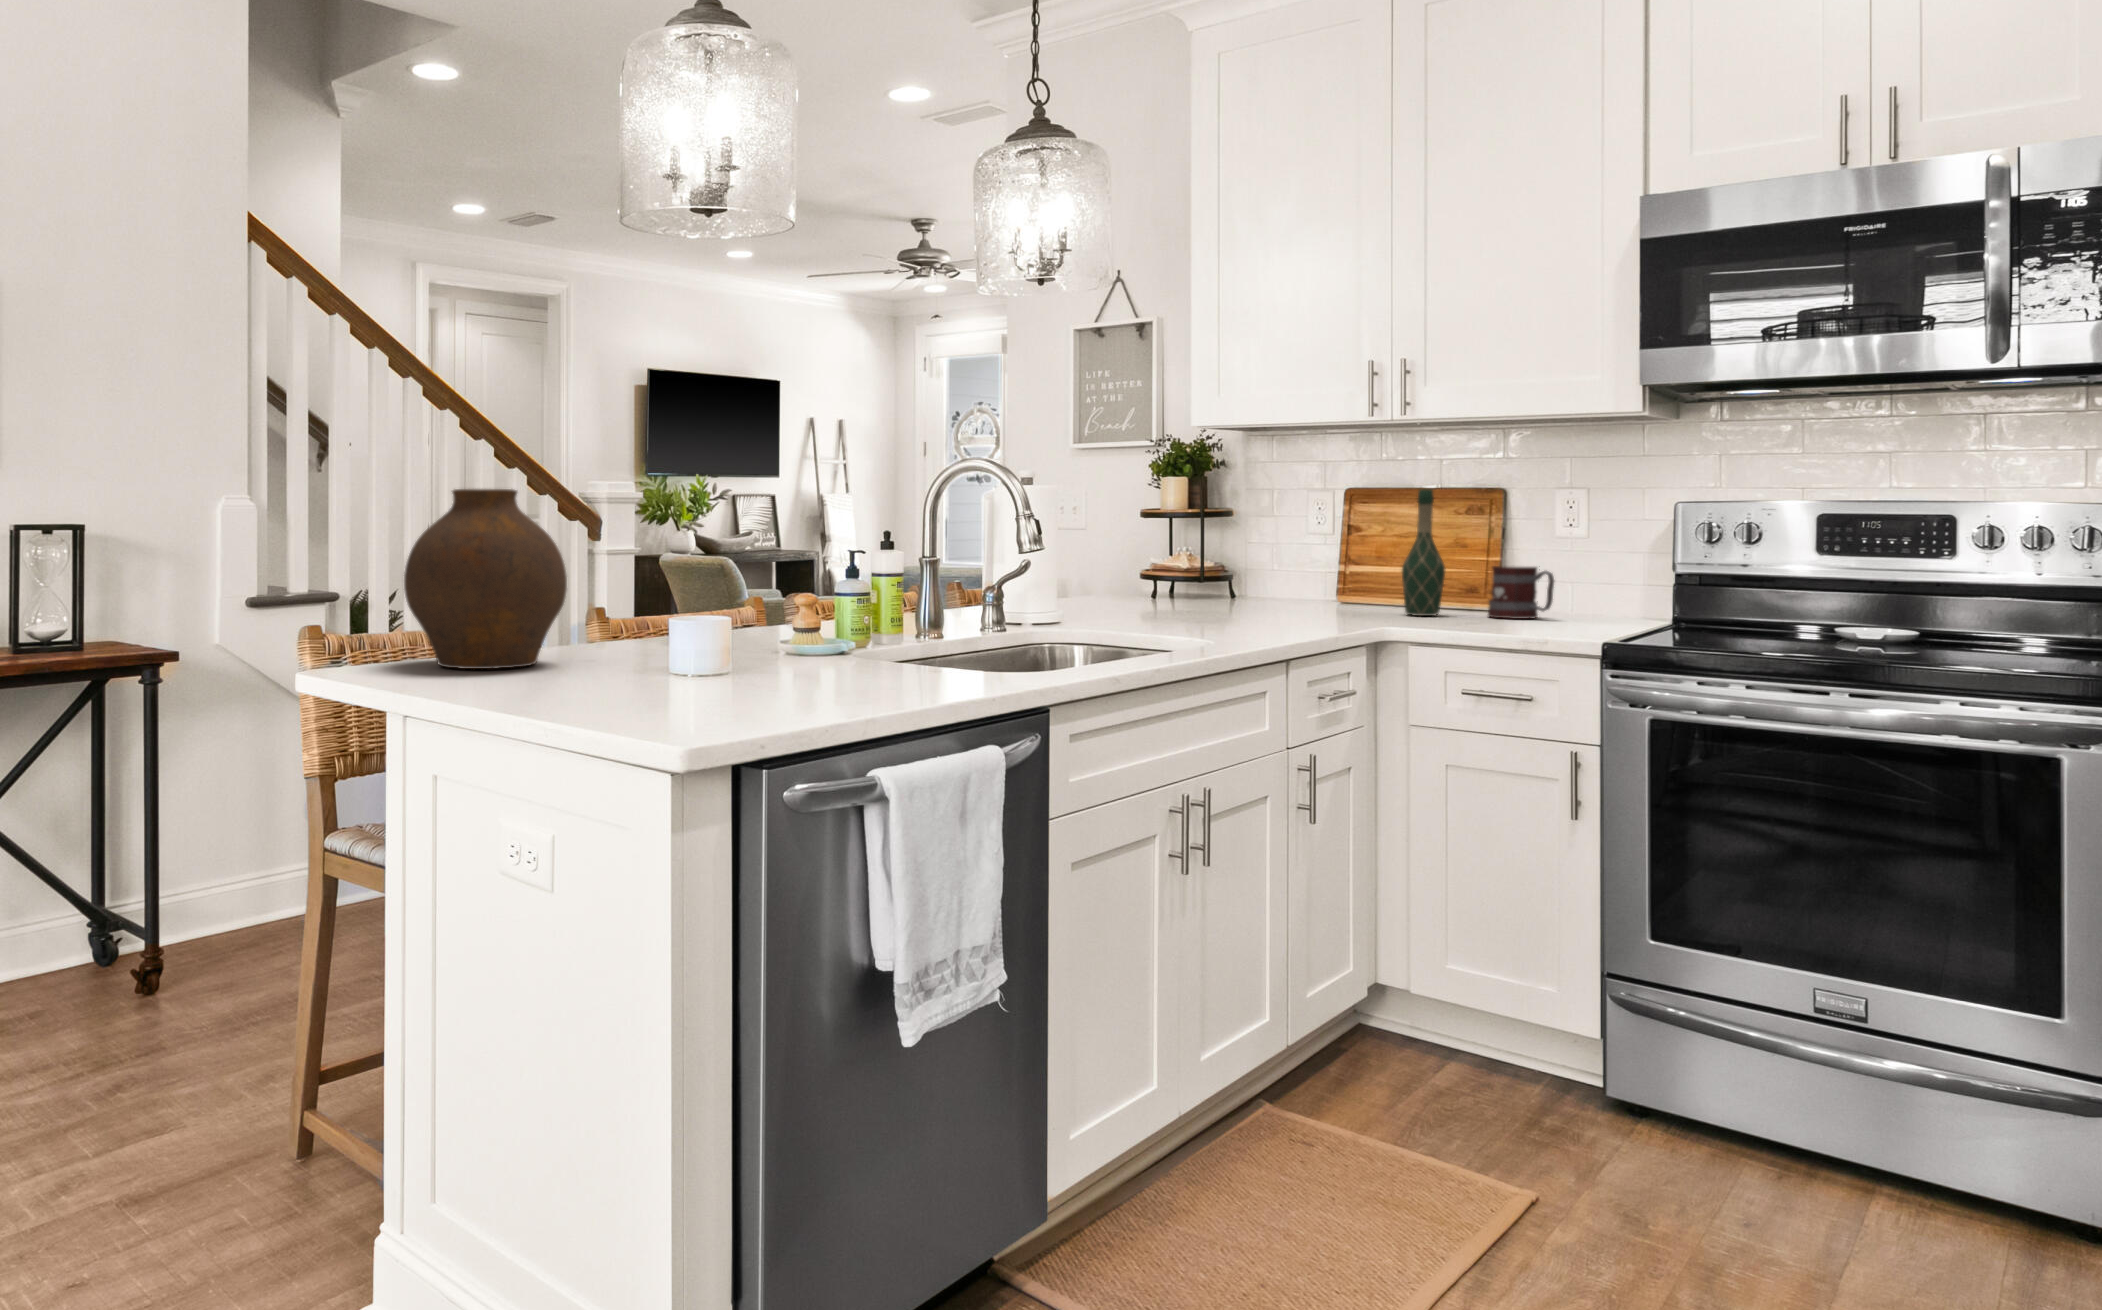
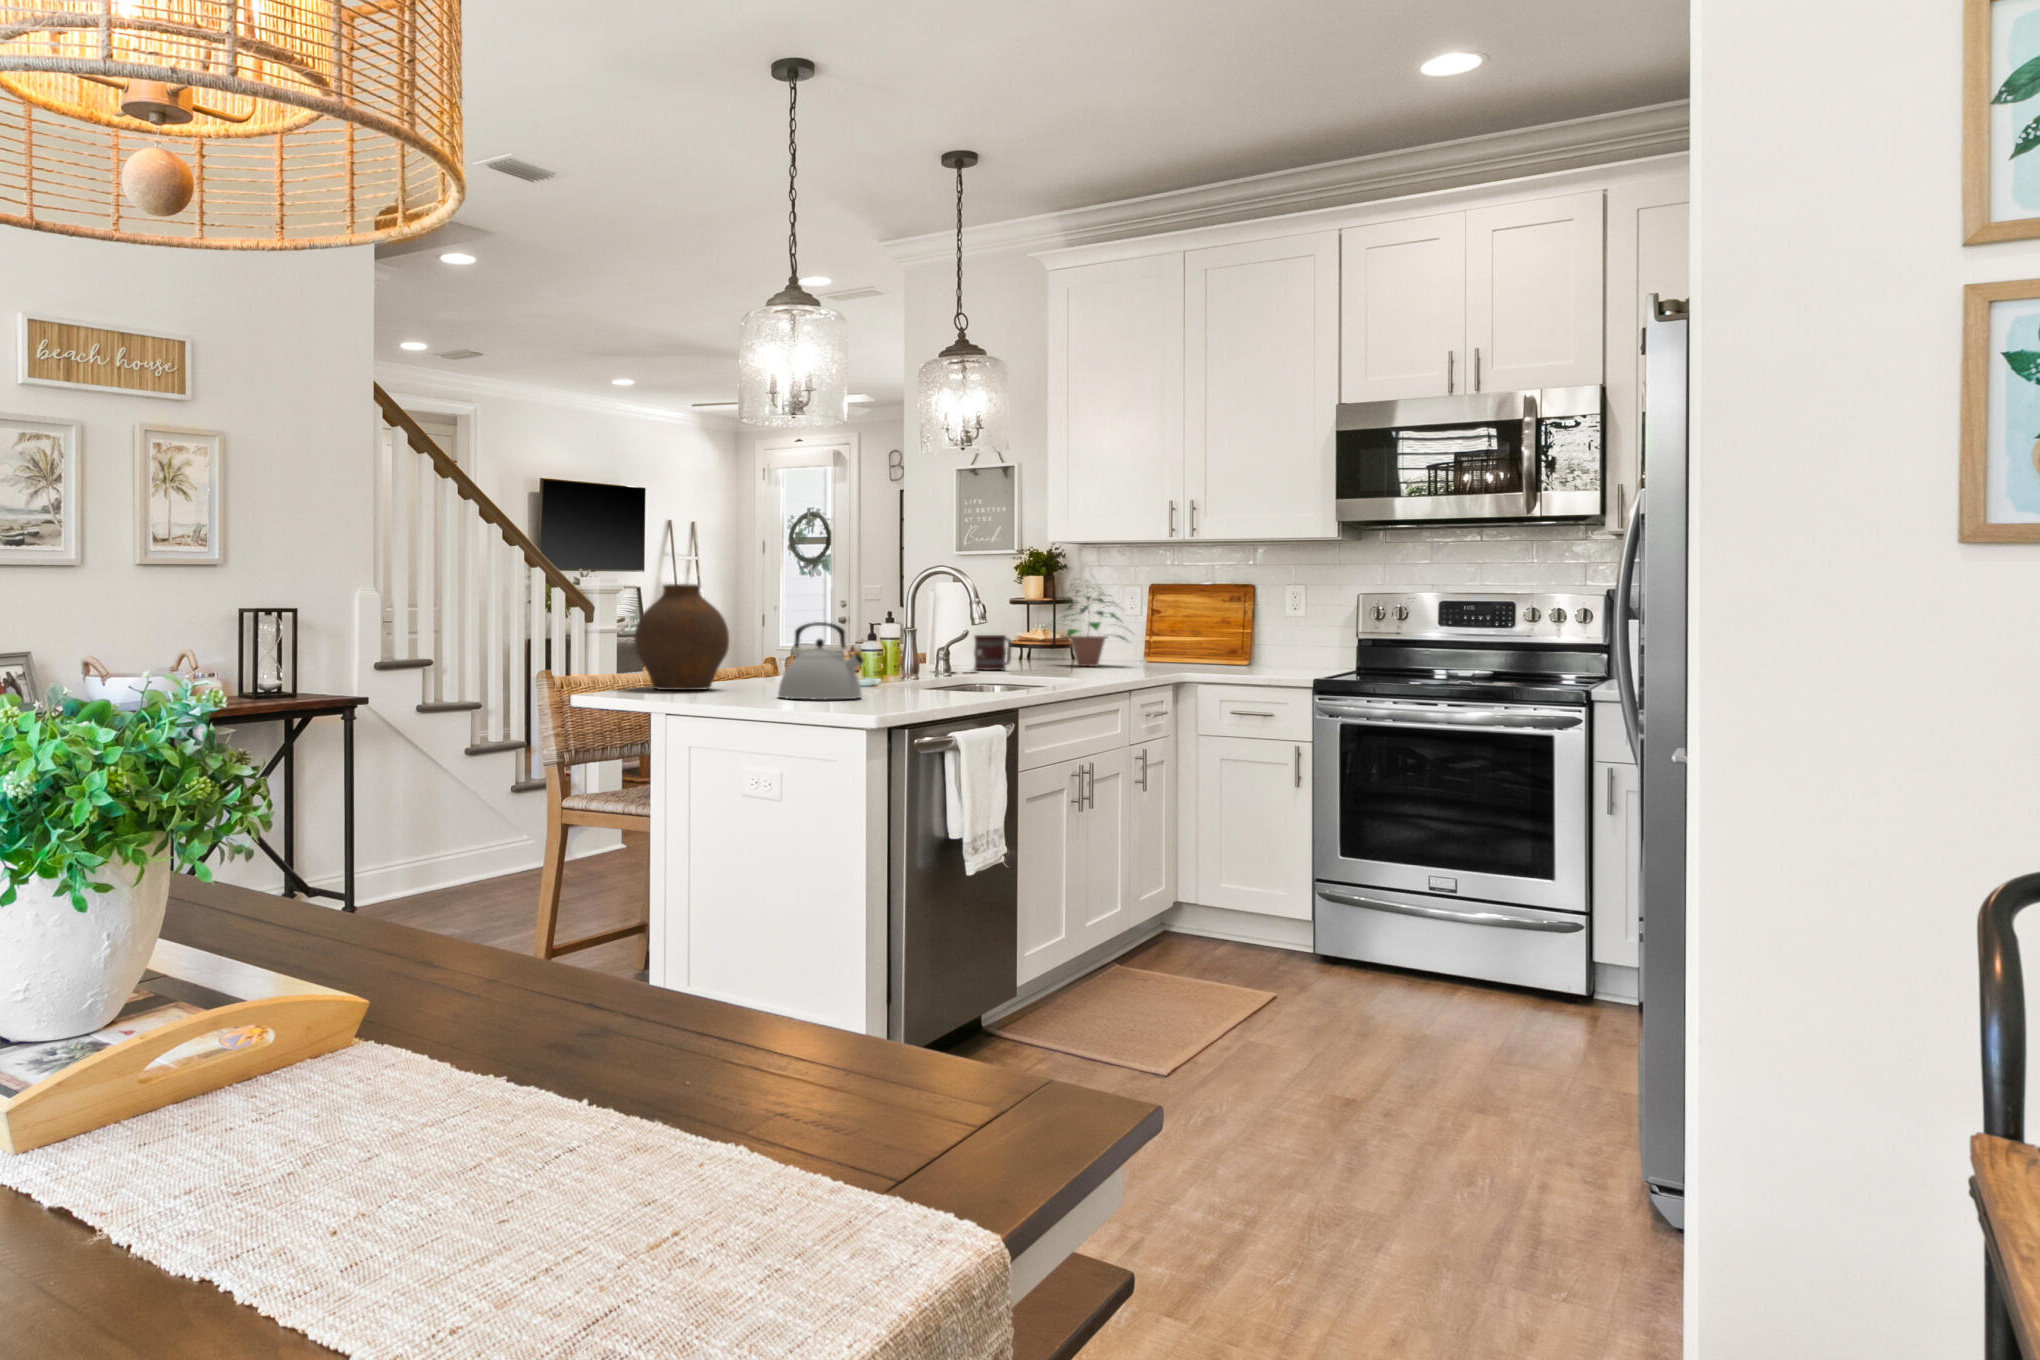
potted plant: none [1176,480,1317,612] -> present [1064,579,1126,666]
wine bottle: present [1402,489,1446,616] -> none [1189,585,1217,668]
kettle: none [590,556,743,700] -> present [778,622,863,699]
mug: present [1488,566,1554,619] -> present [974,635,1012,670]

